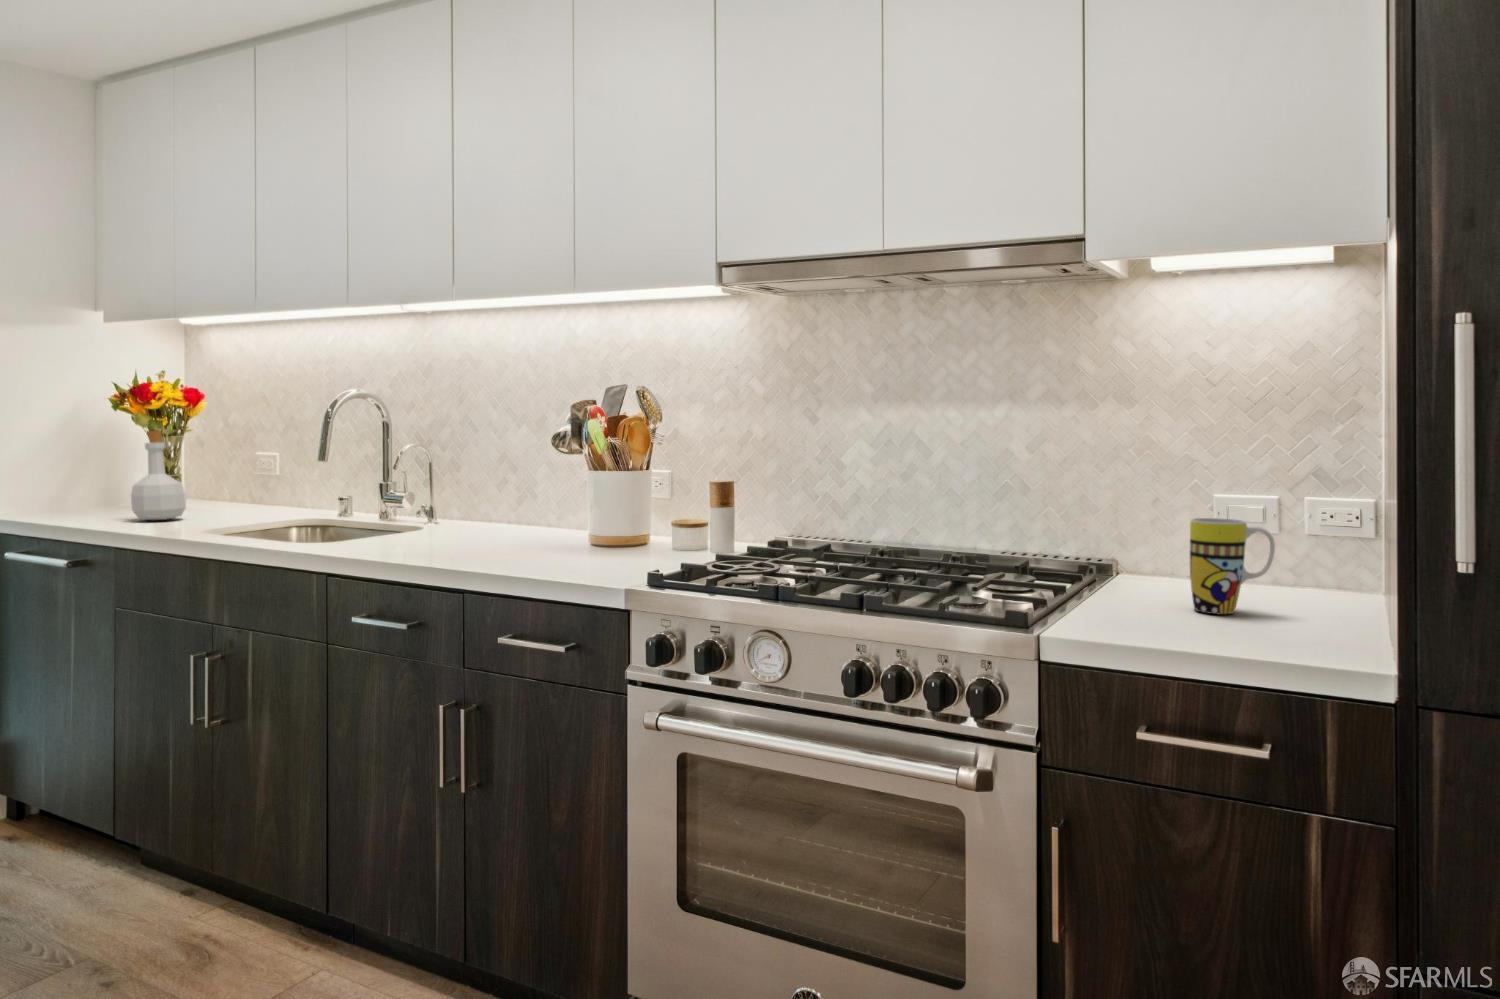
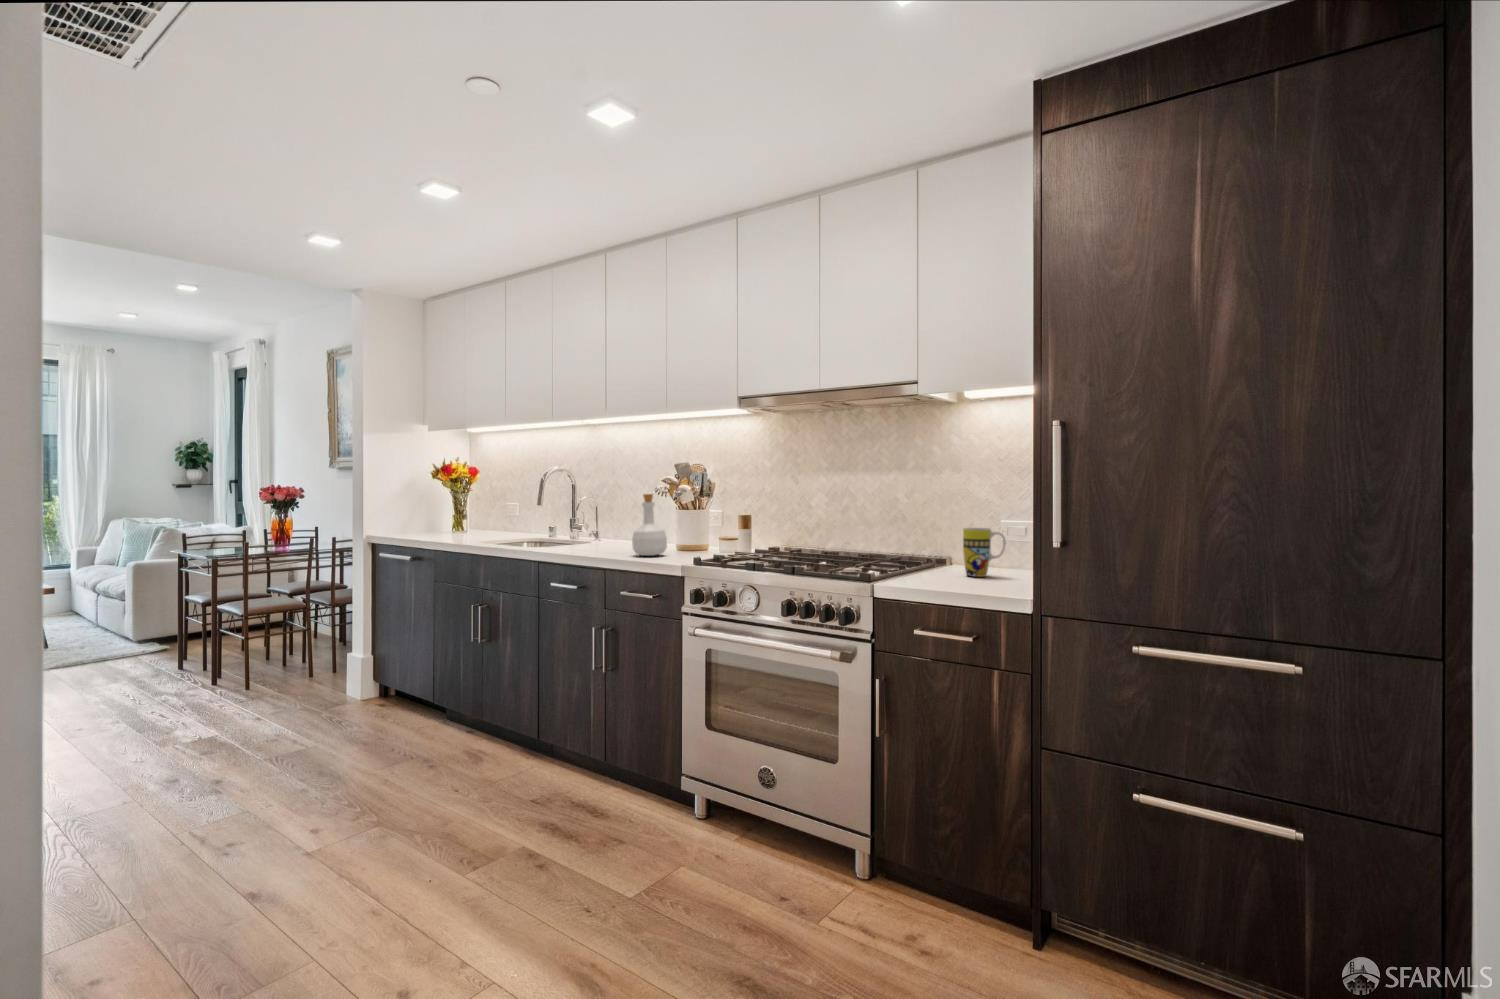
bottle: present [131,431,186,520] -> present [632,494,667,556]

